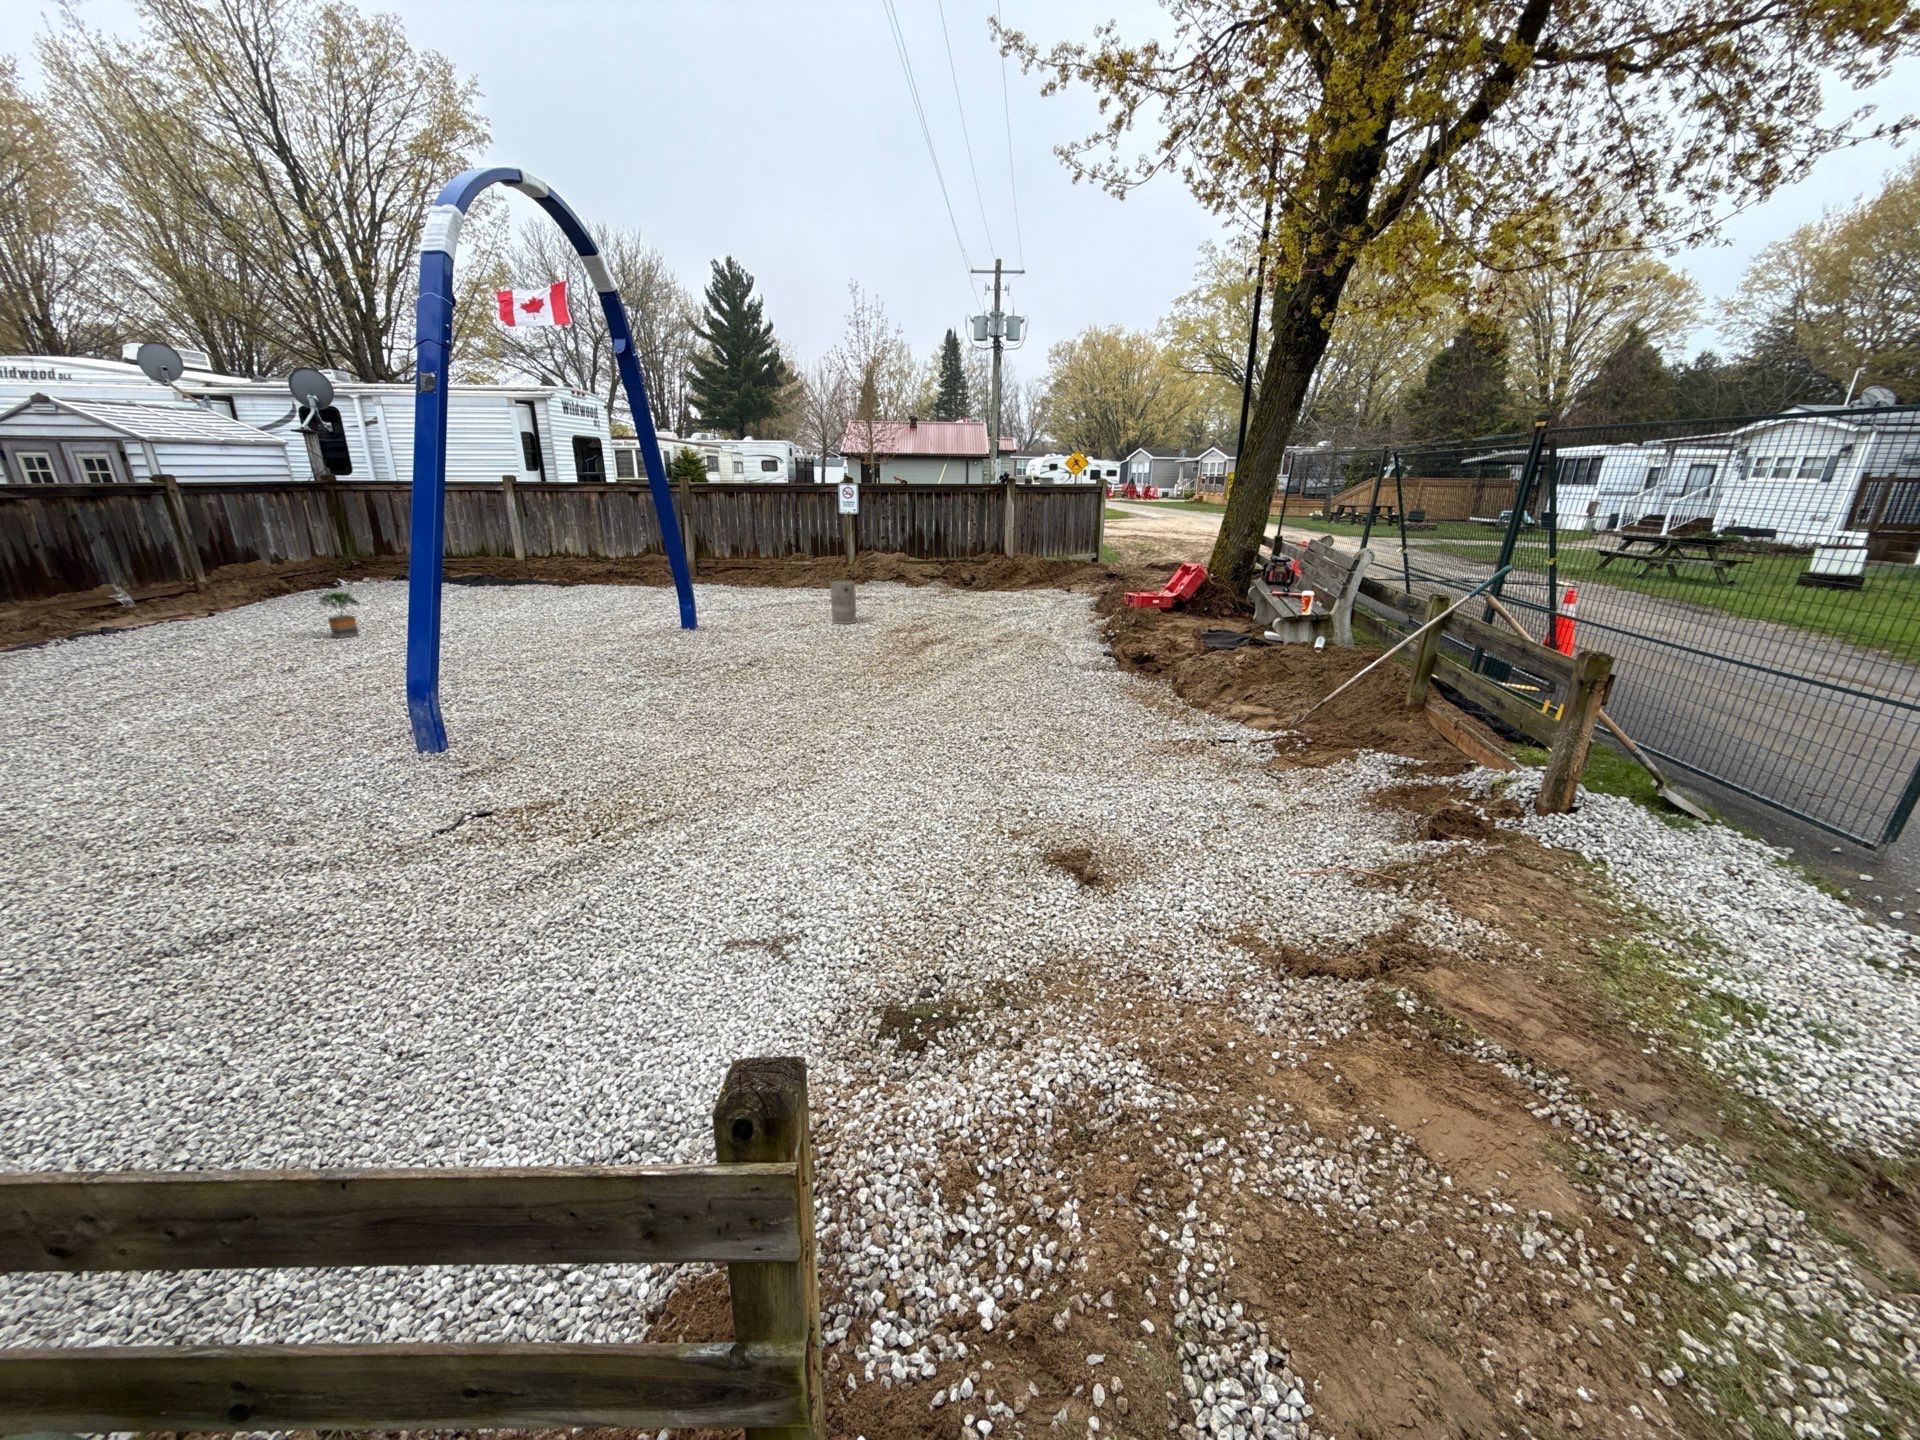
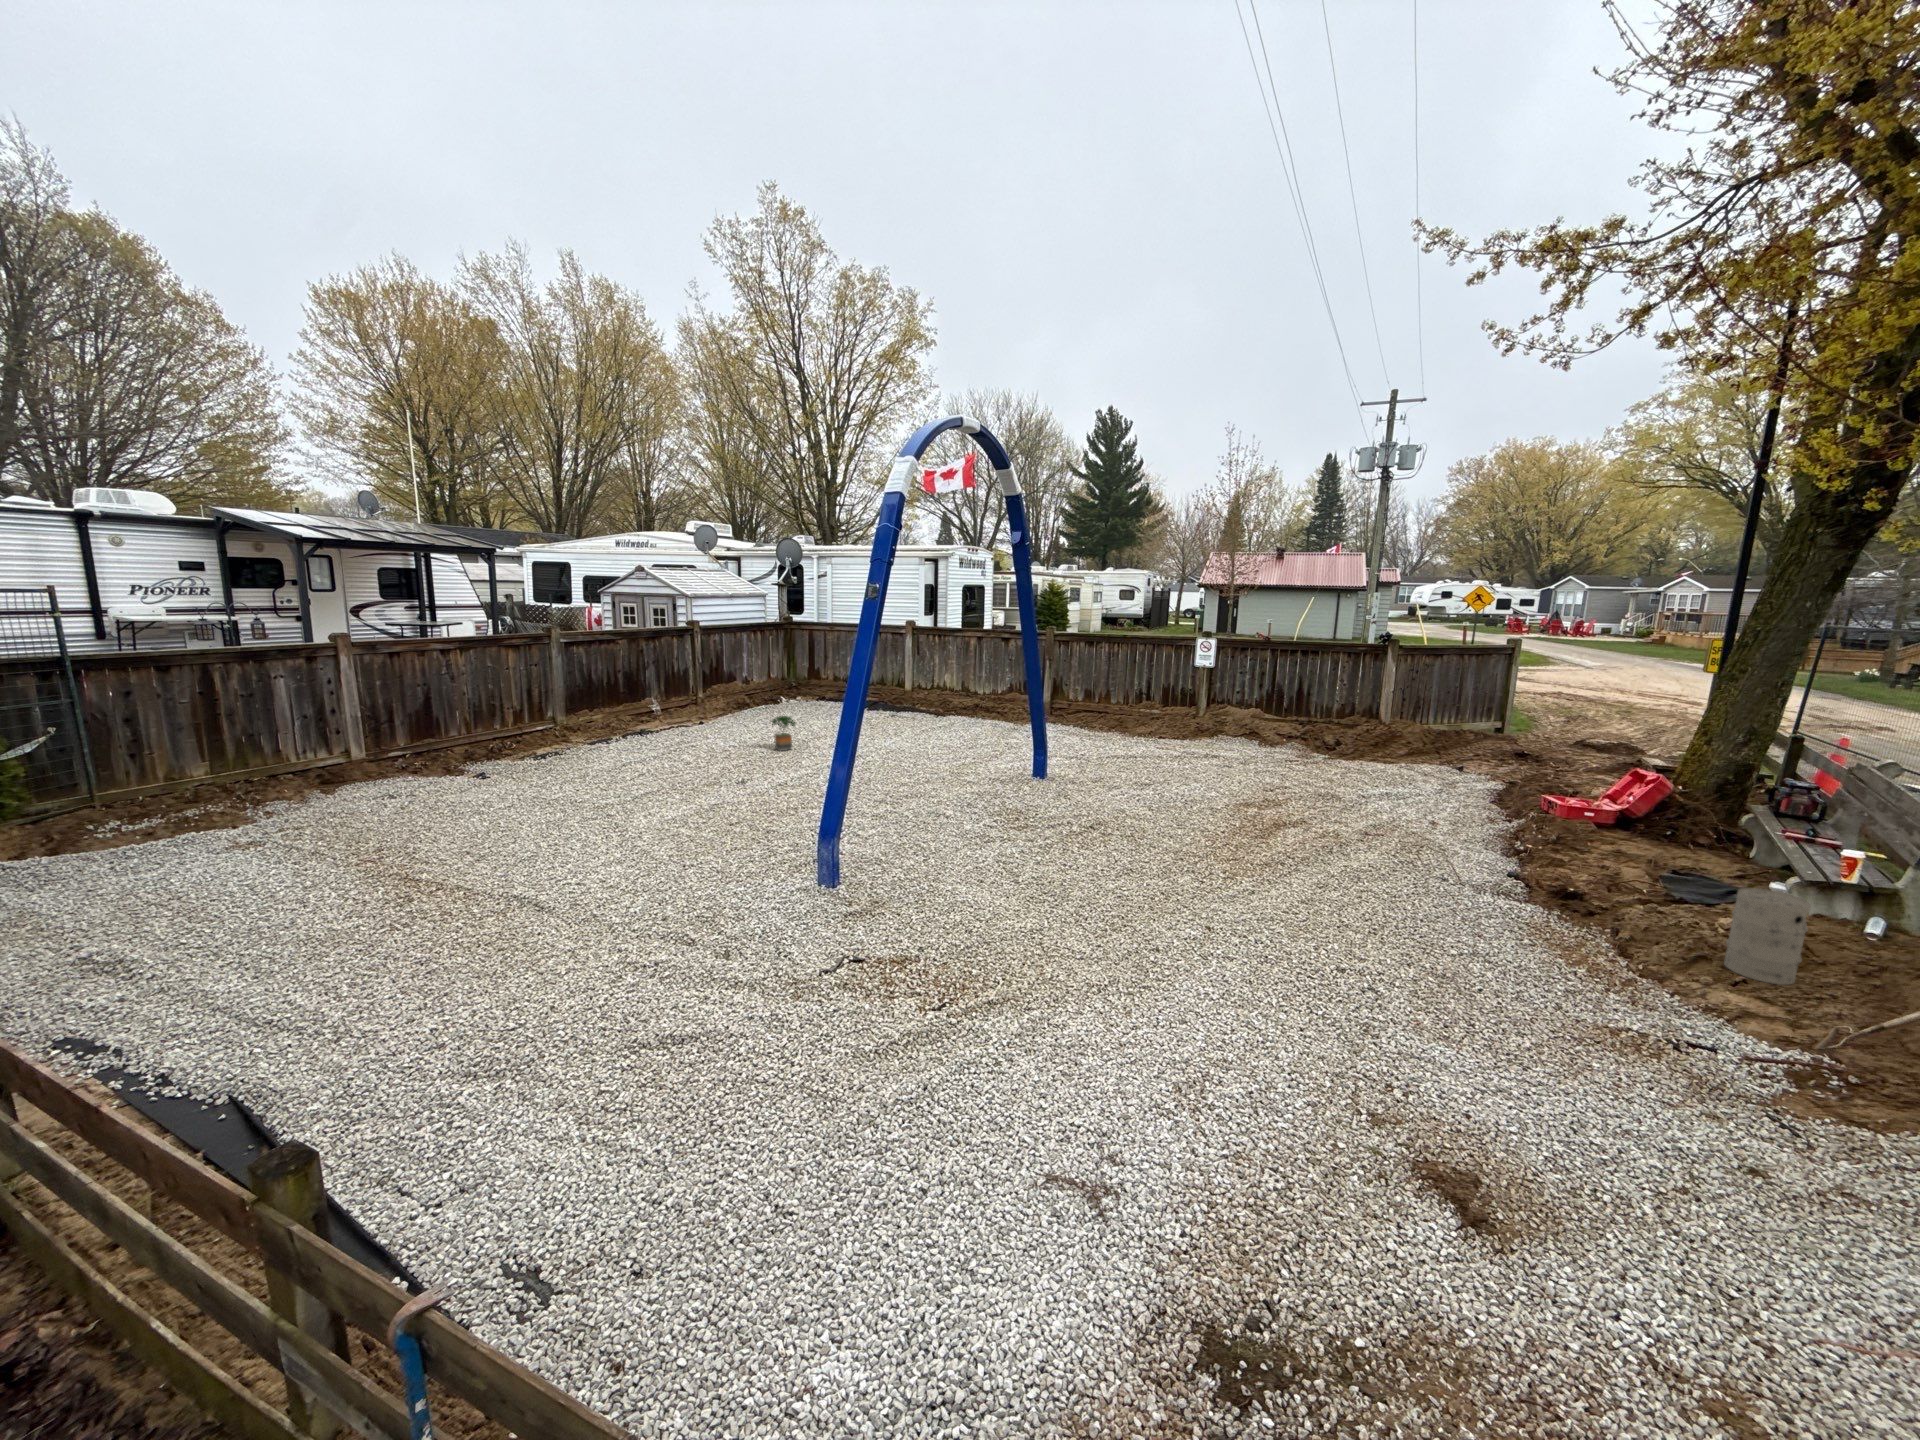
trash can: present [830,580,857,624] -> present [1724,888,1811,985]

